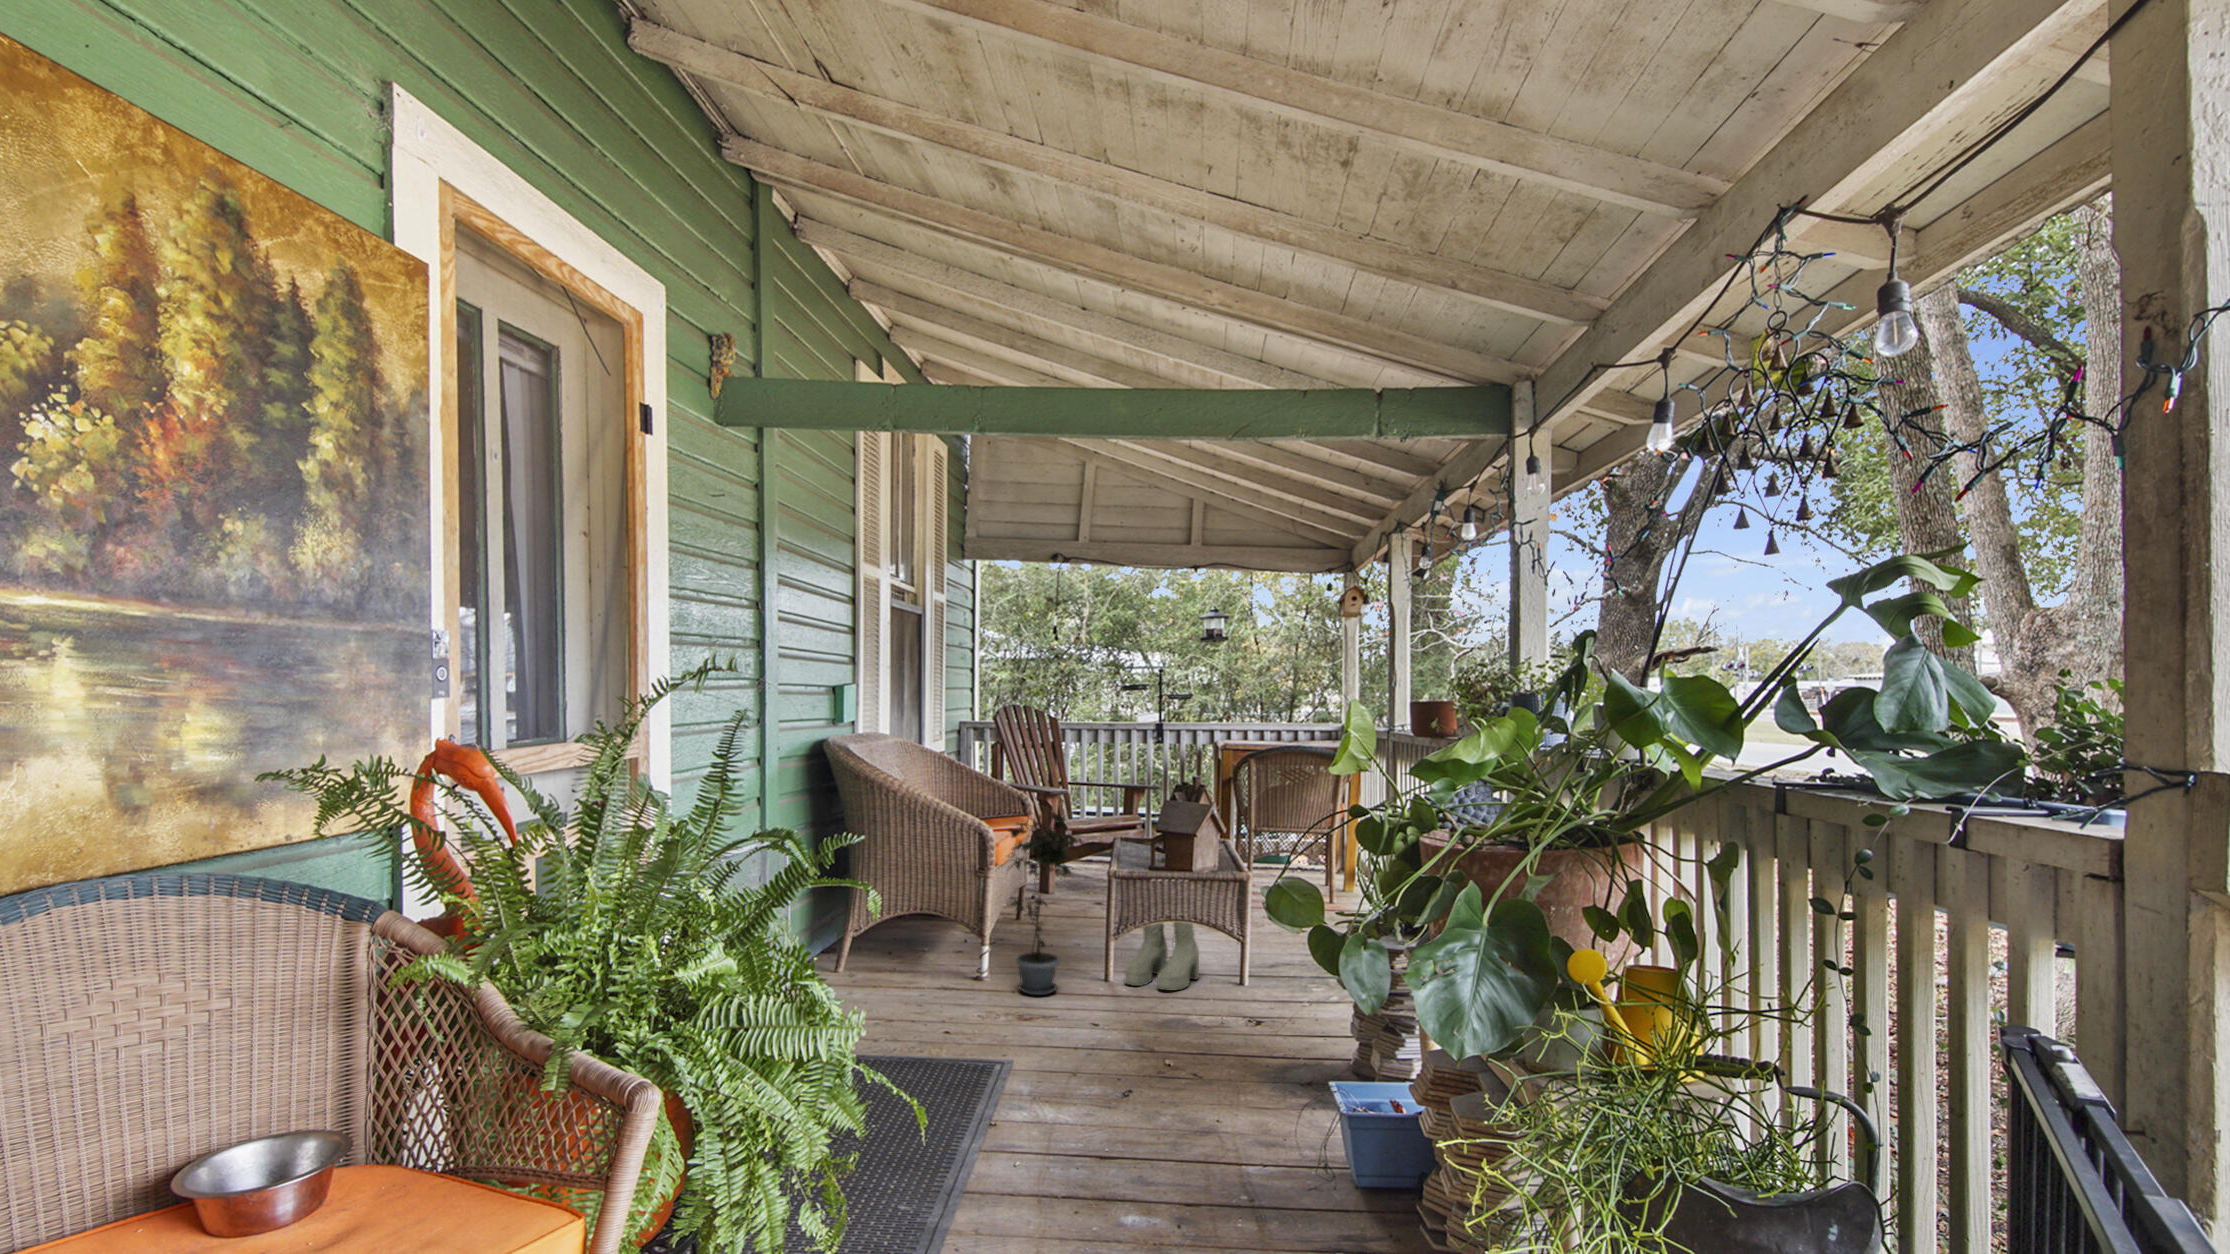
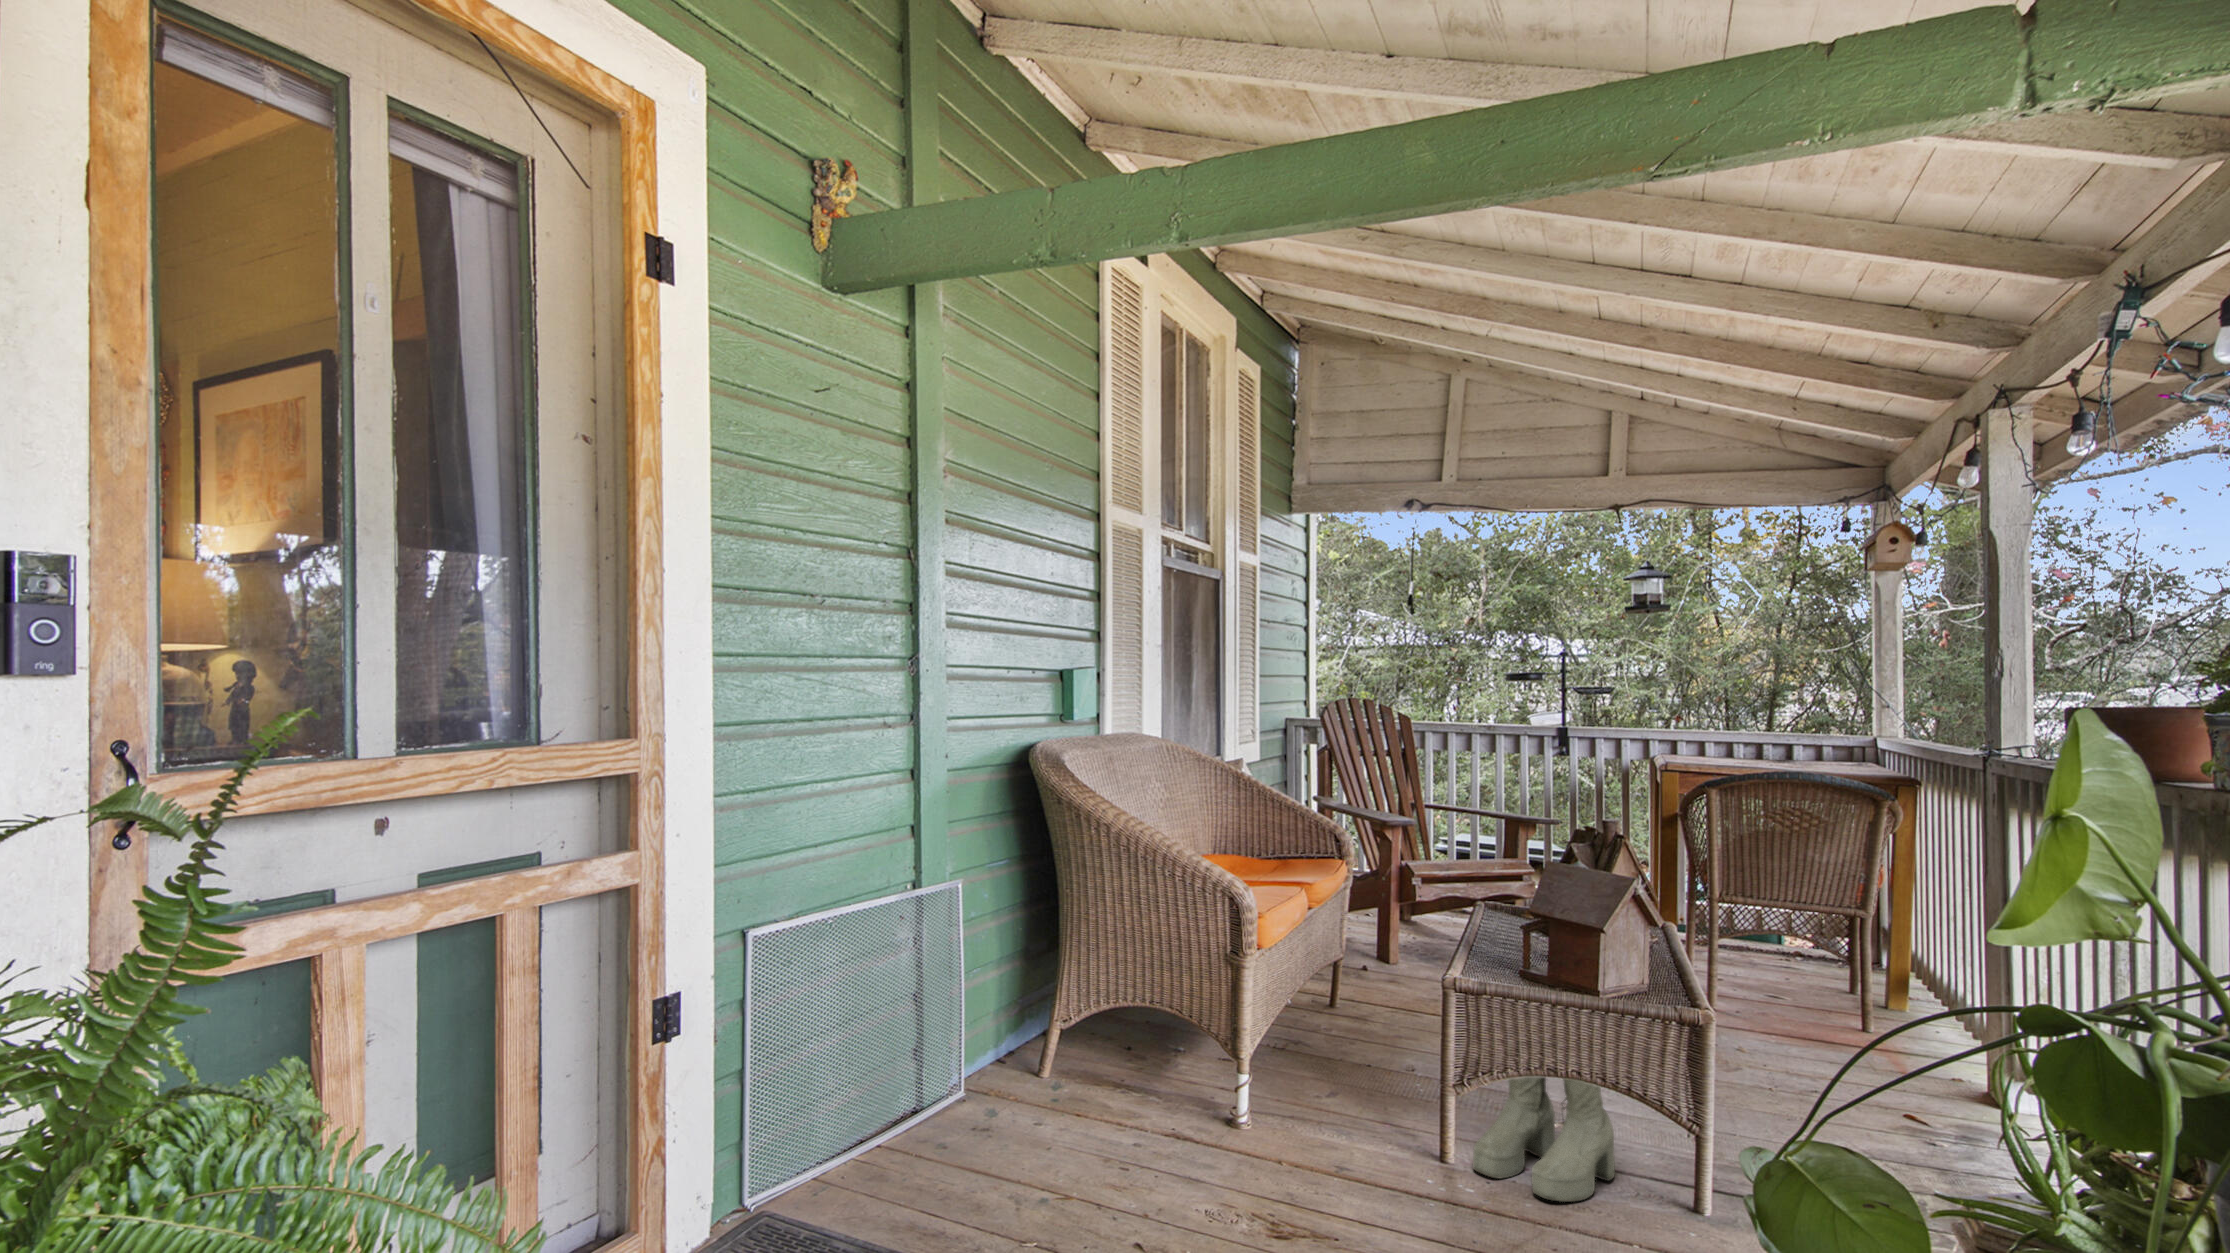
potted plant: present [1008,805,1086,995] -> none [1252,860,1390,1174]

